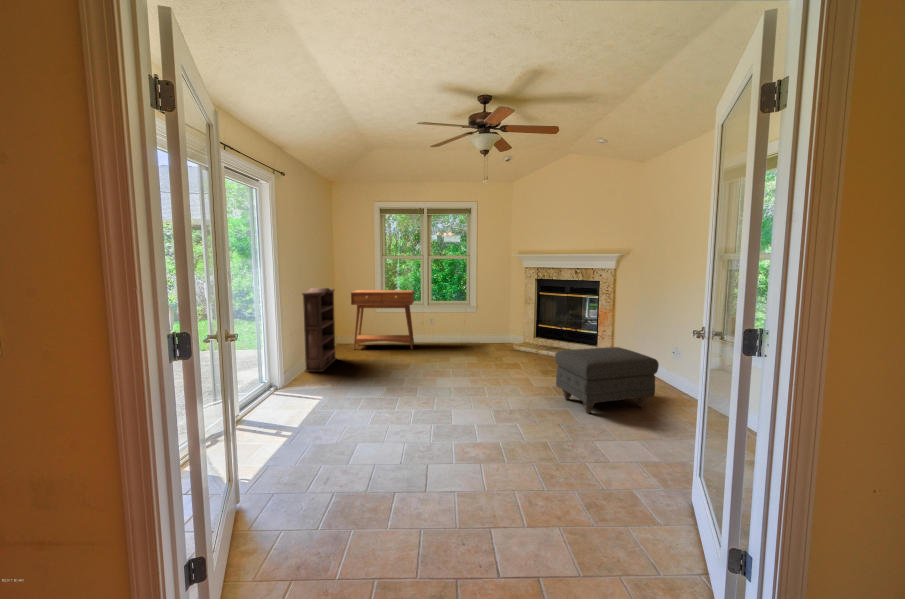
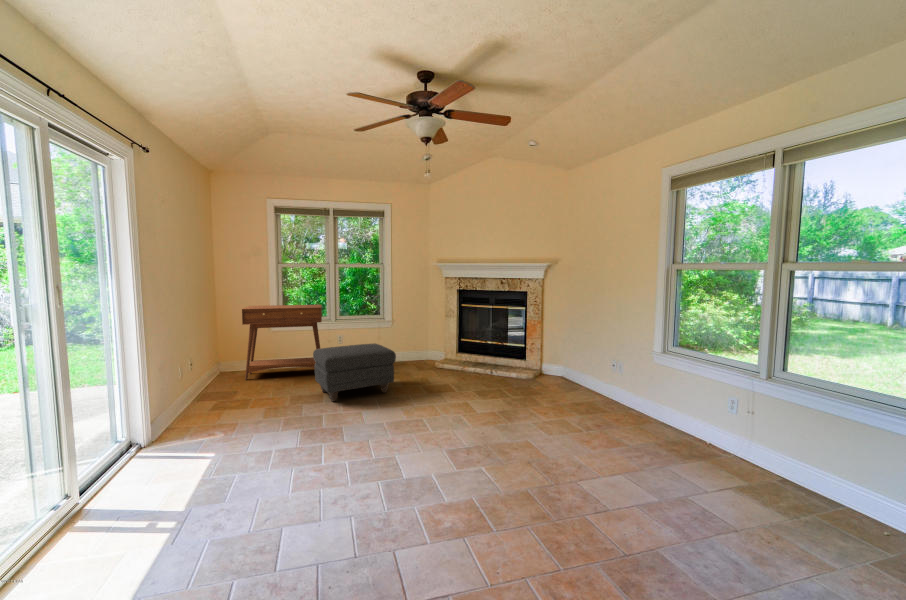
bookshelf: present [302,288,337,372] -> none [176,305,224,417]
ottoman: present [555,347,659,413] -> present [313,343,396,402]

